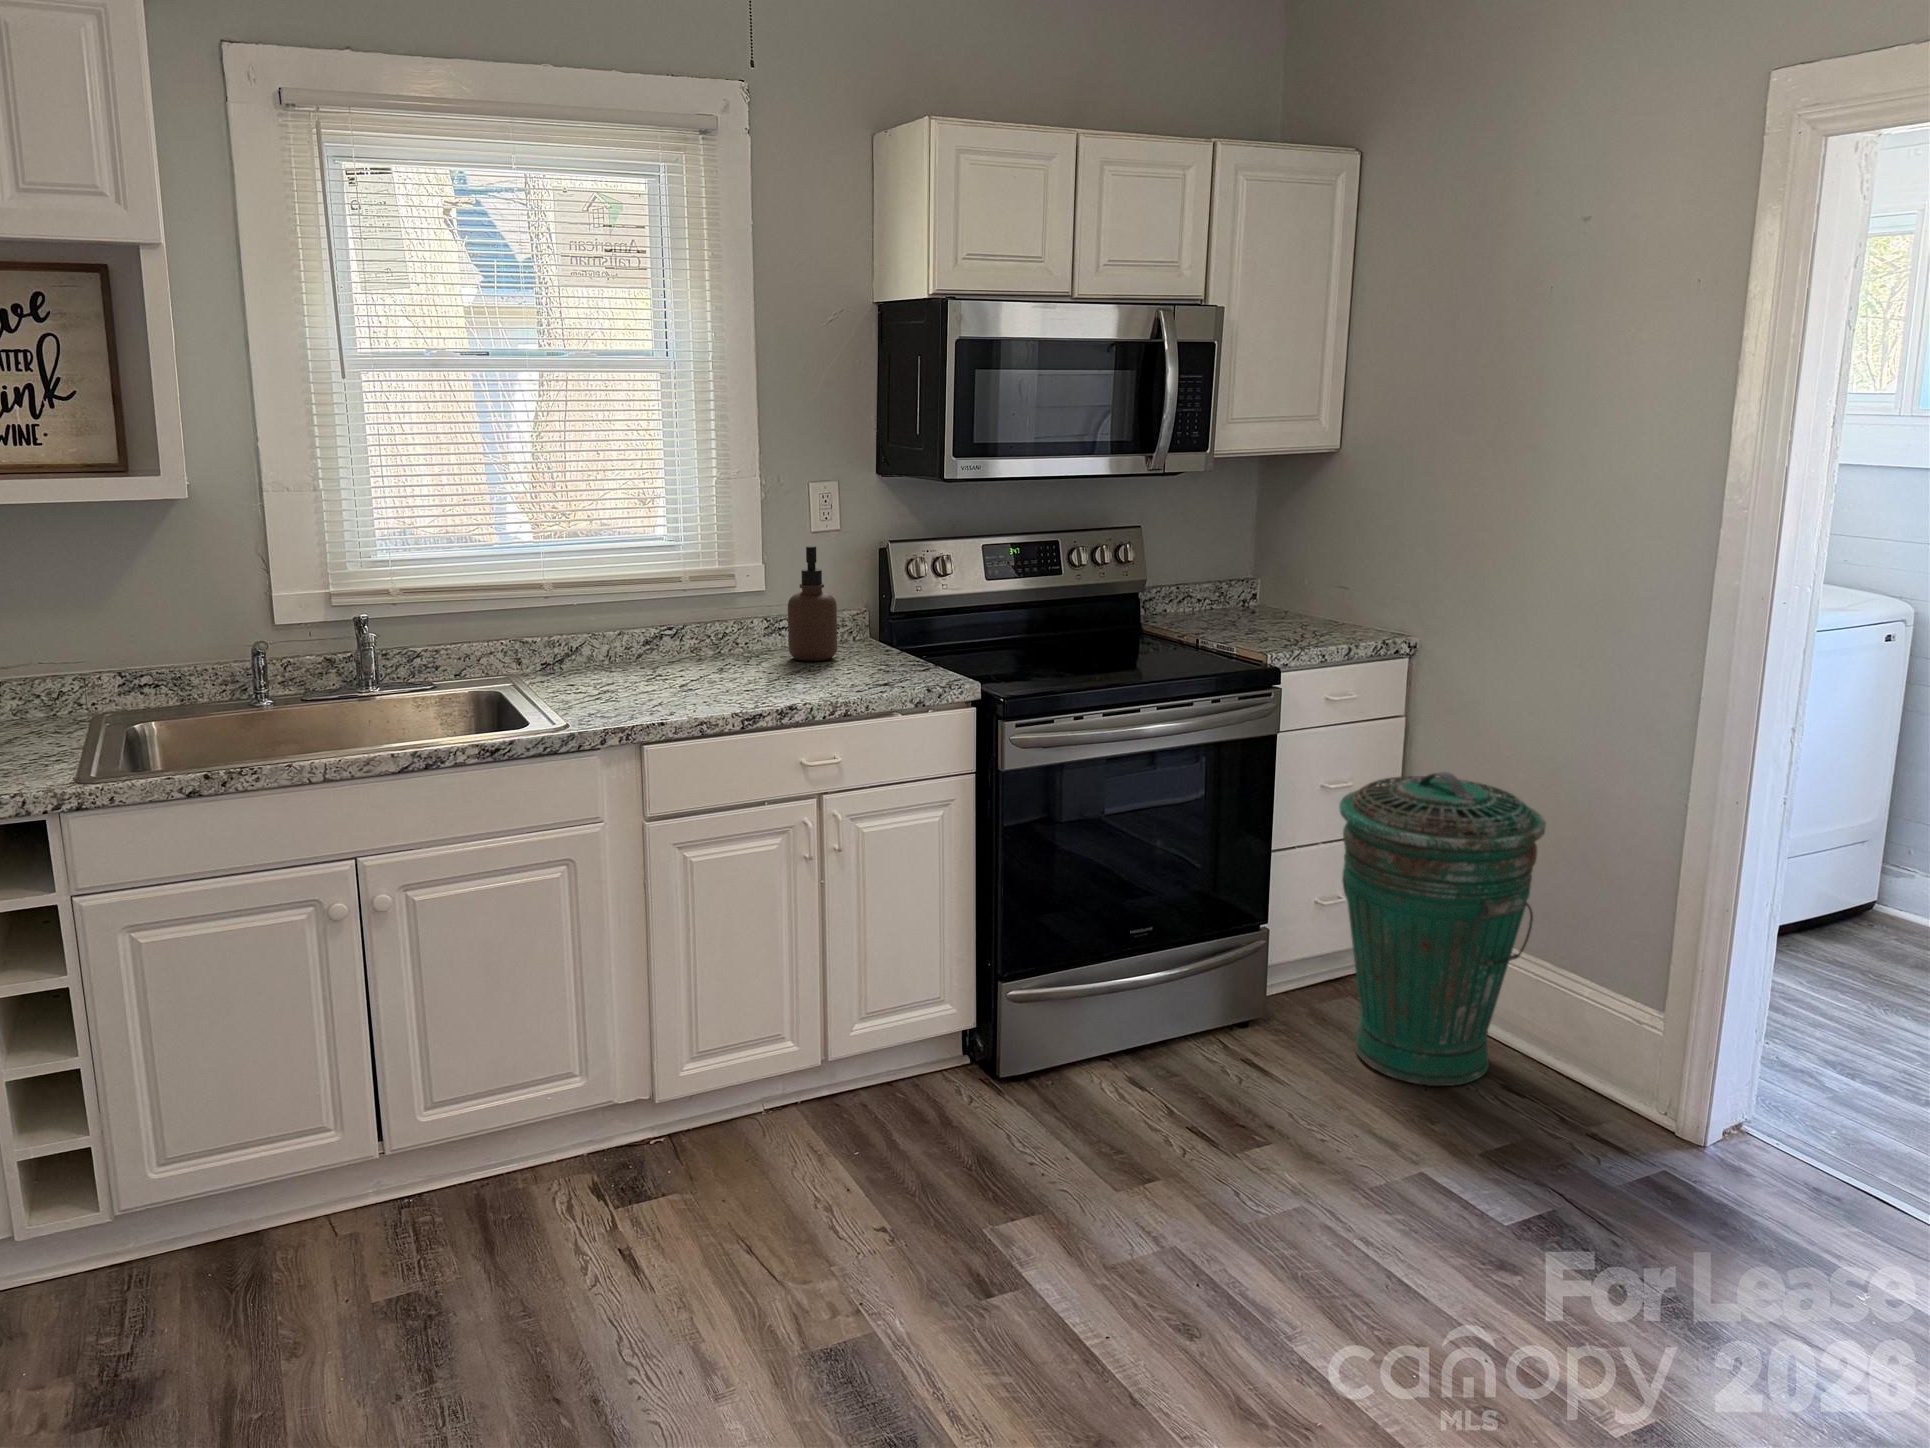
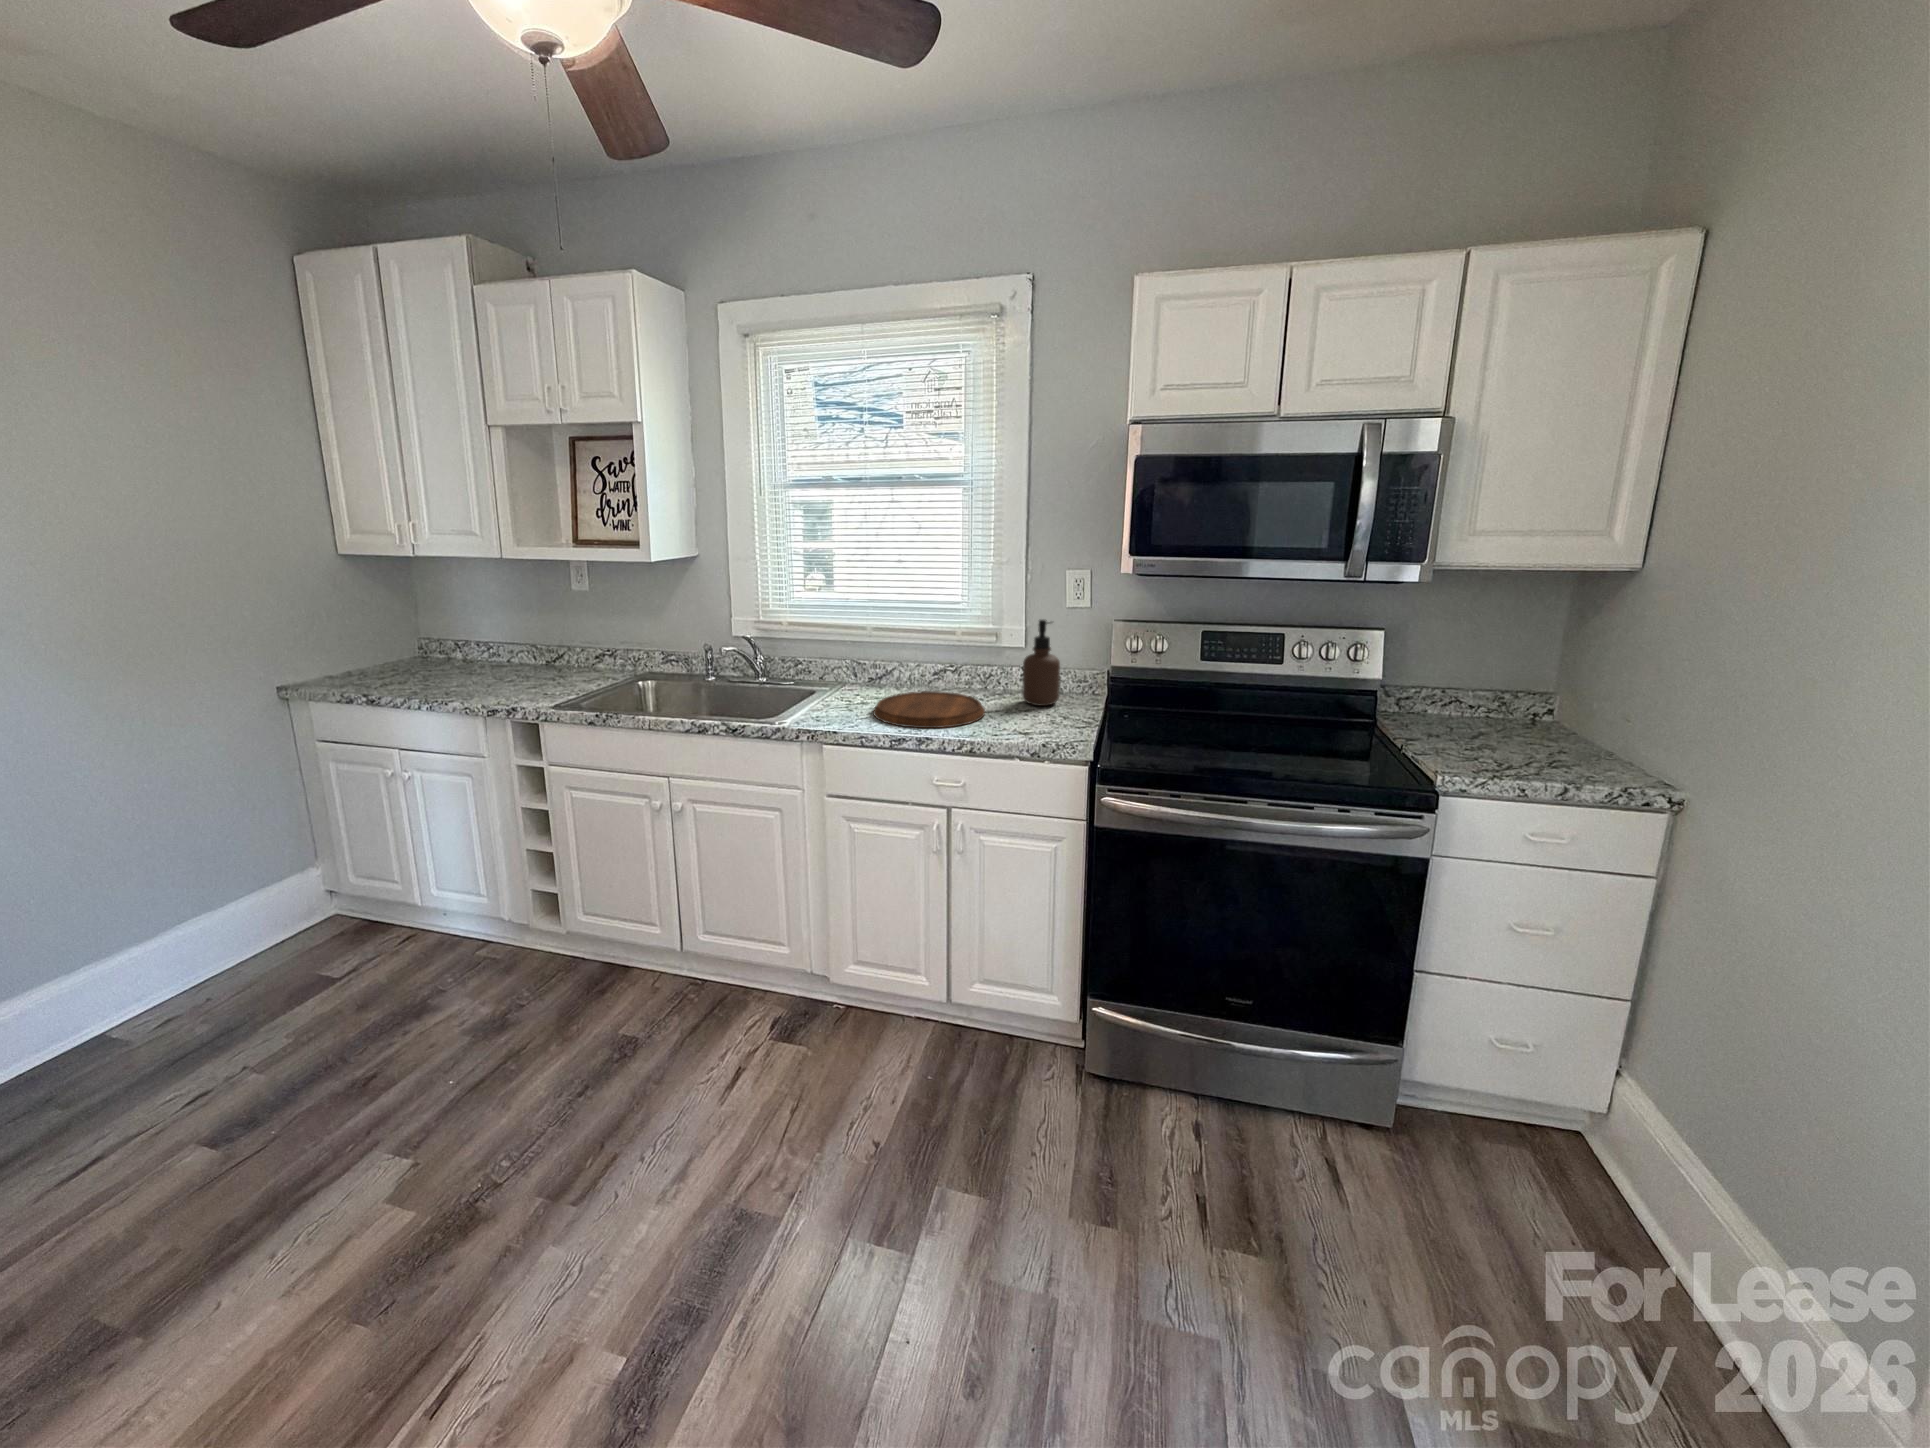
cutting board: none [637,660,796,704] -> present [873,691,985,728]
trash can: present [1339,772,1546,1086] -> none [1461,941,1763,1331]

